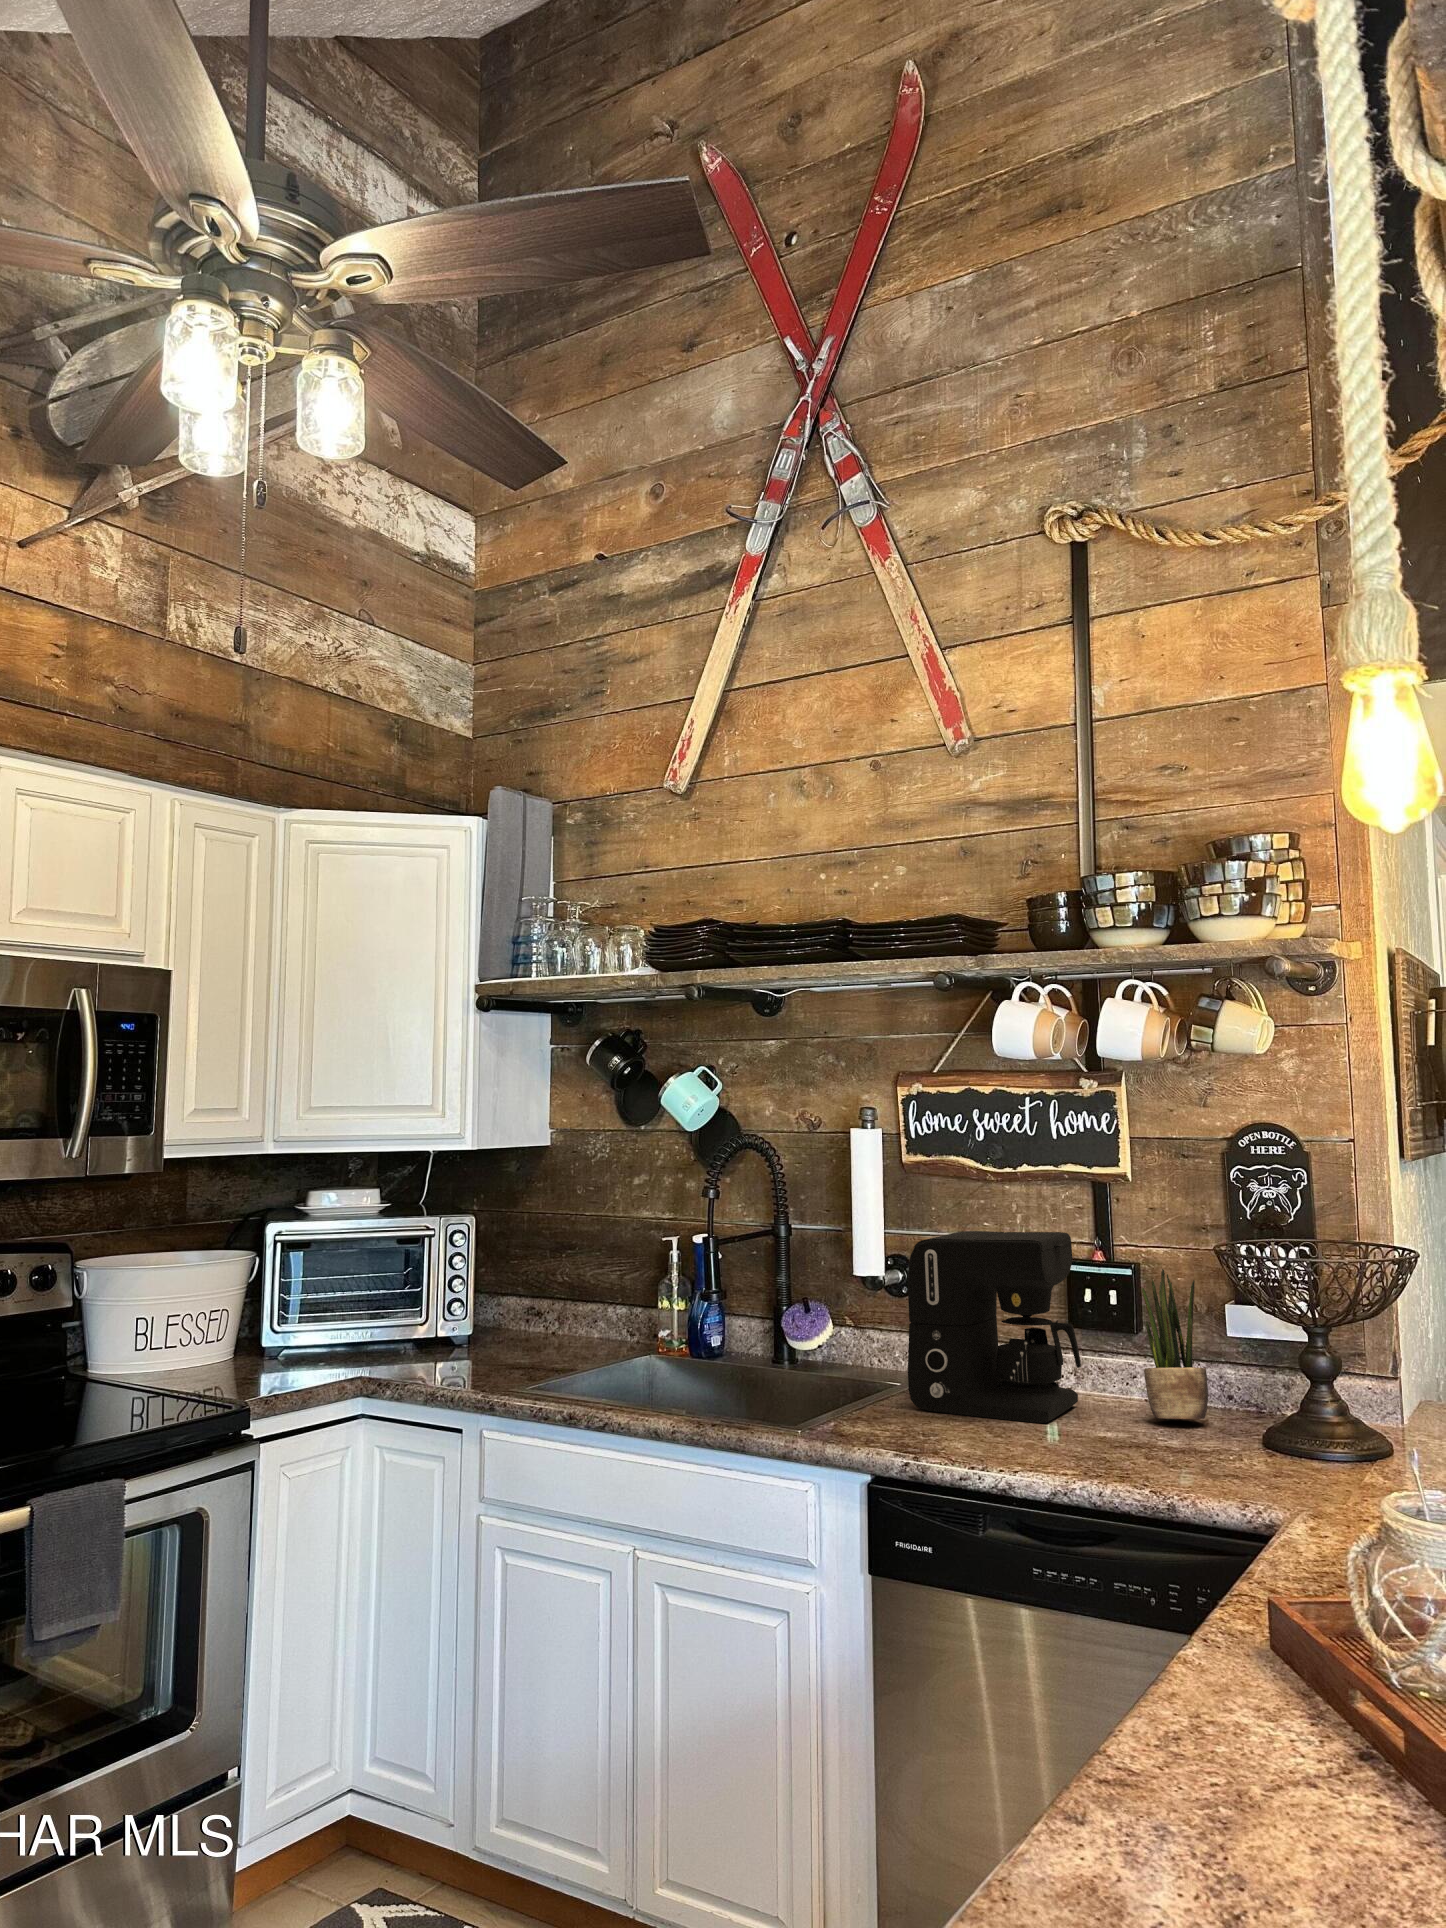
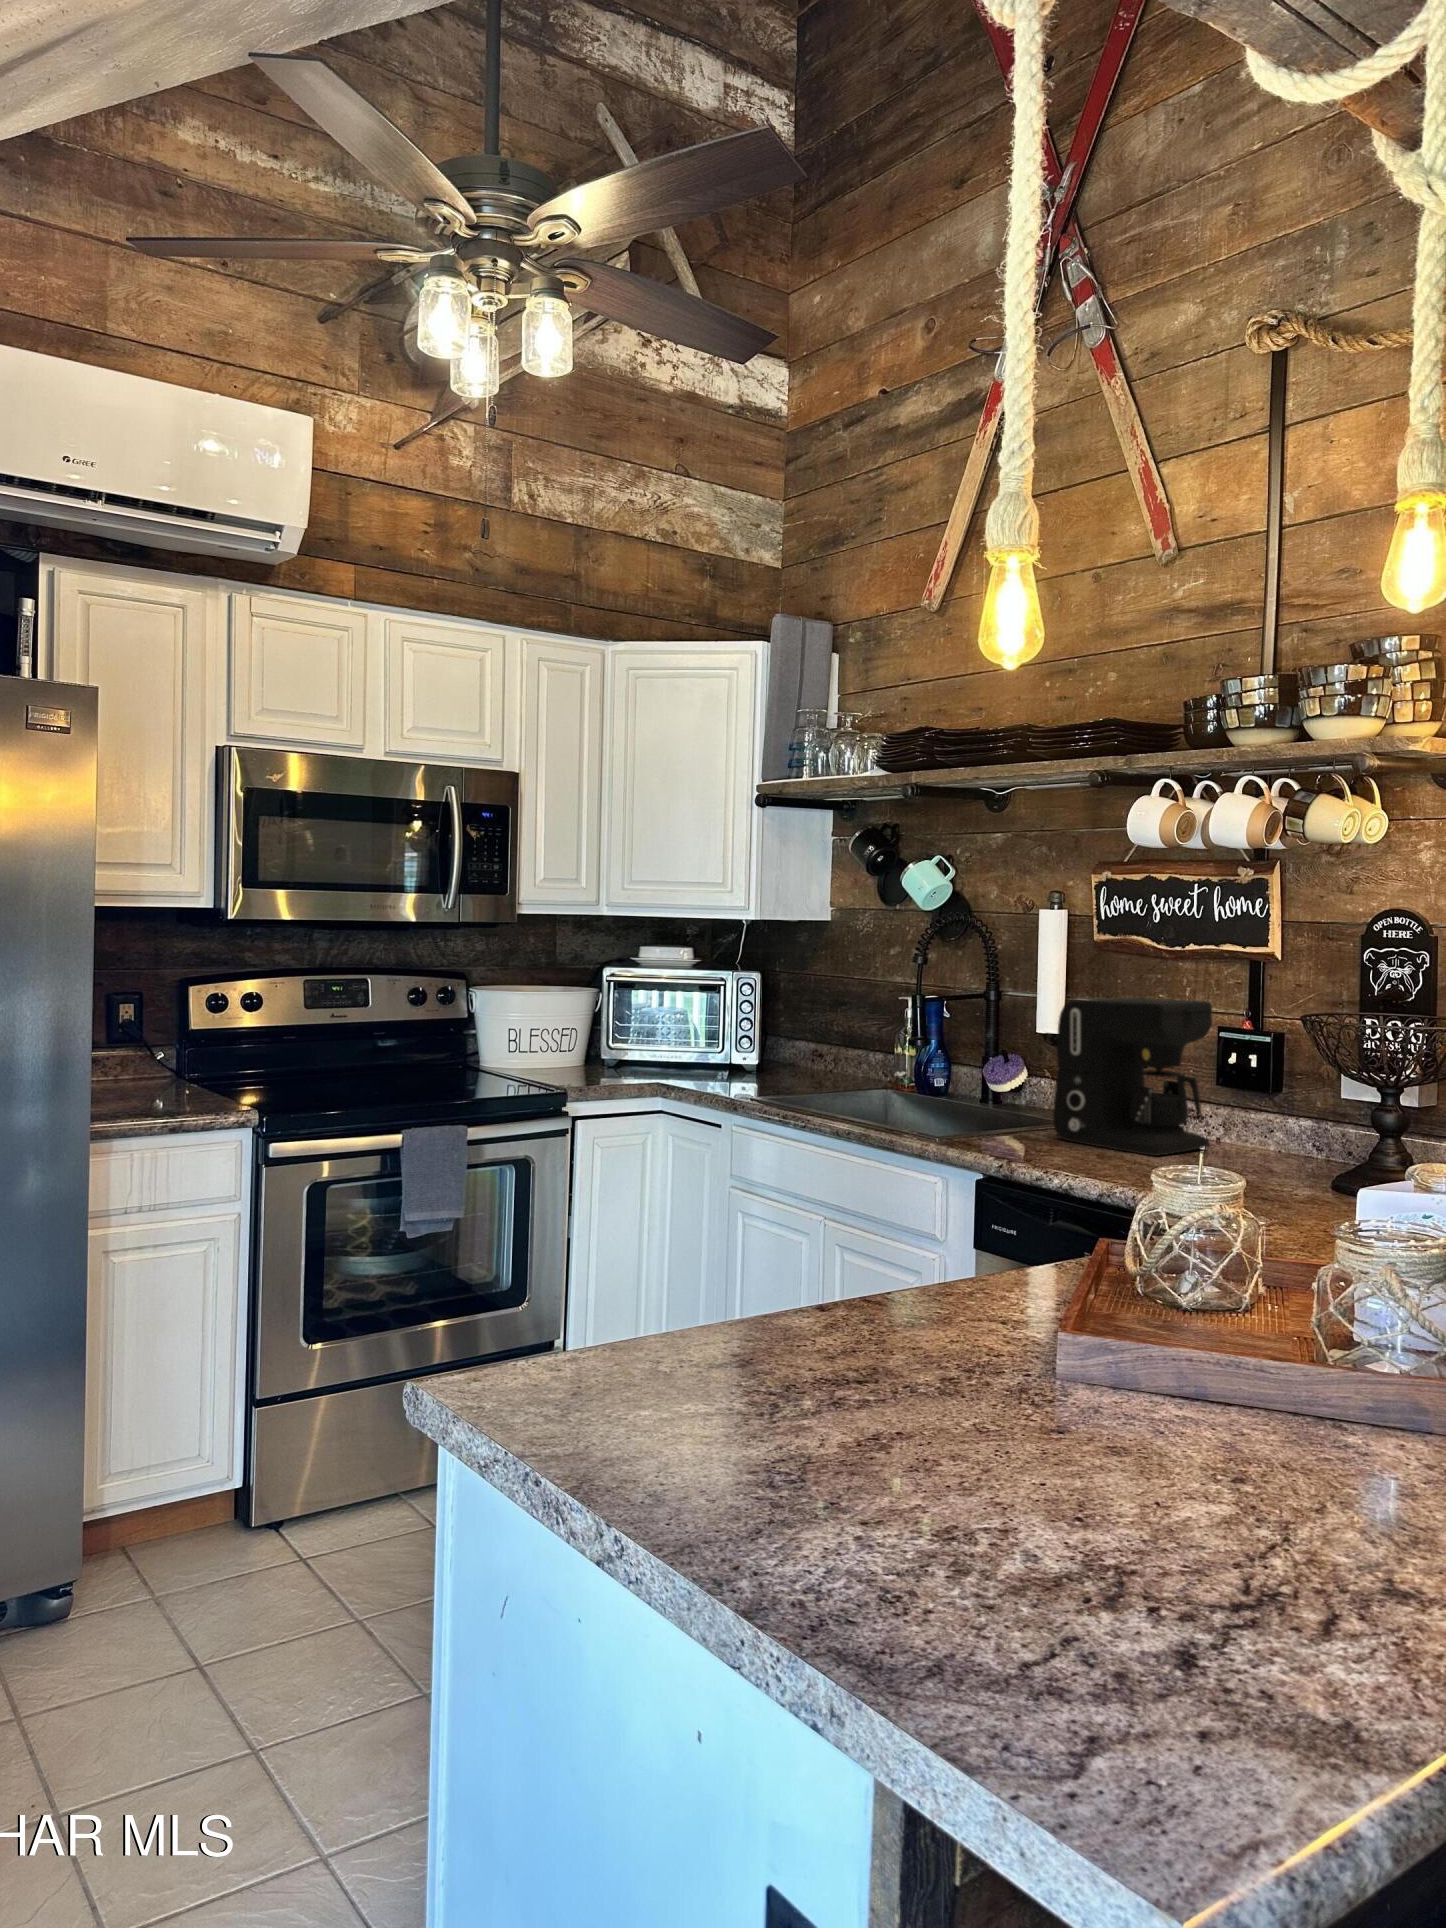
potted plant: present [1142,1269,1208,1419] -> none [1255,1034,1312,1165]

